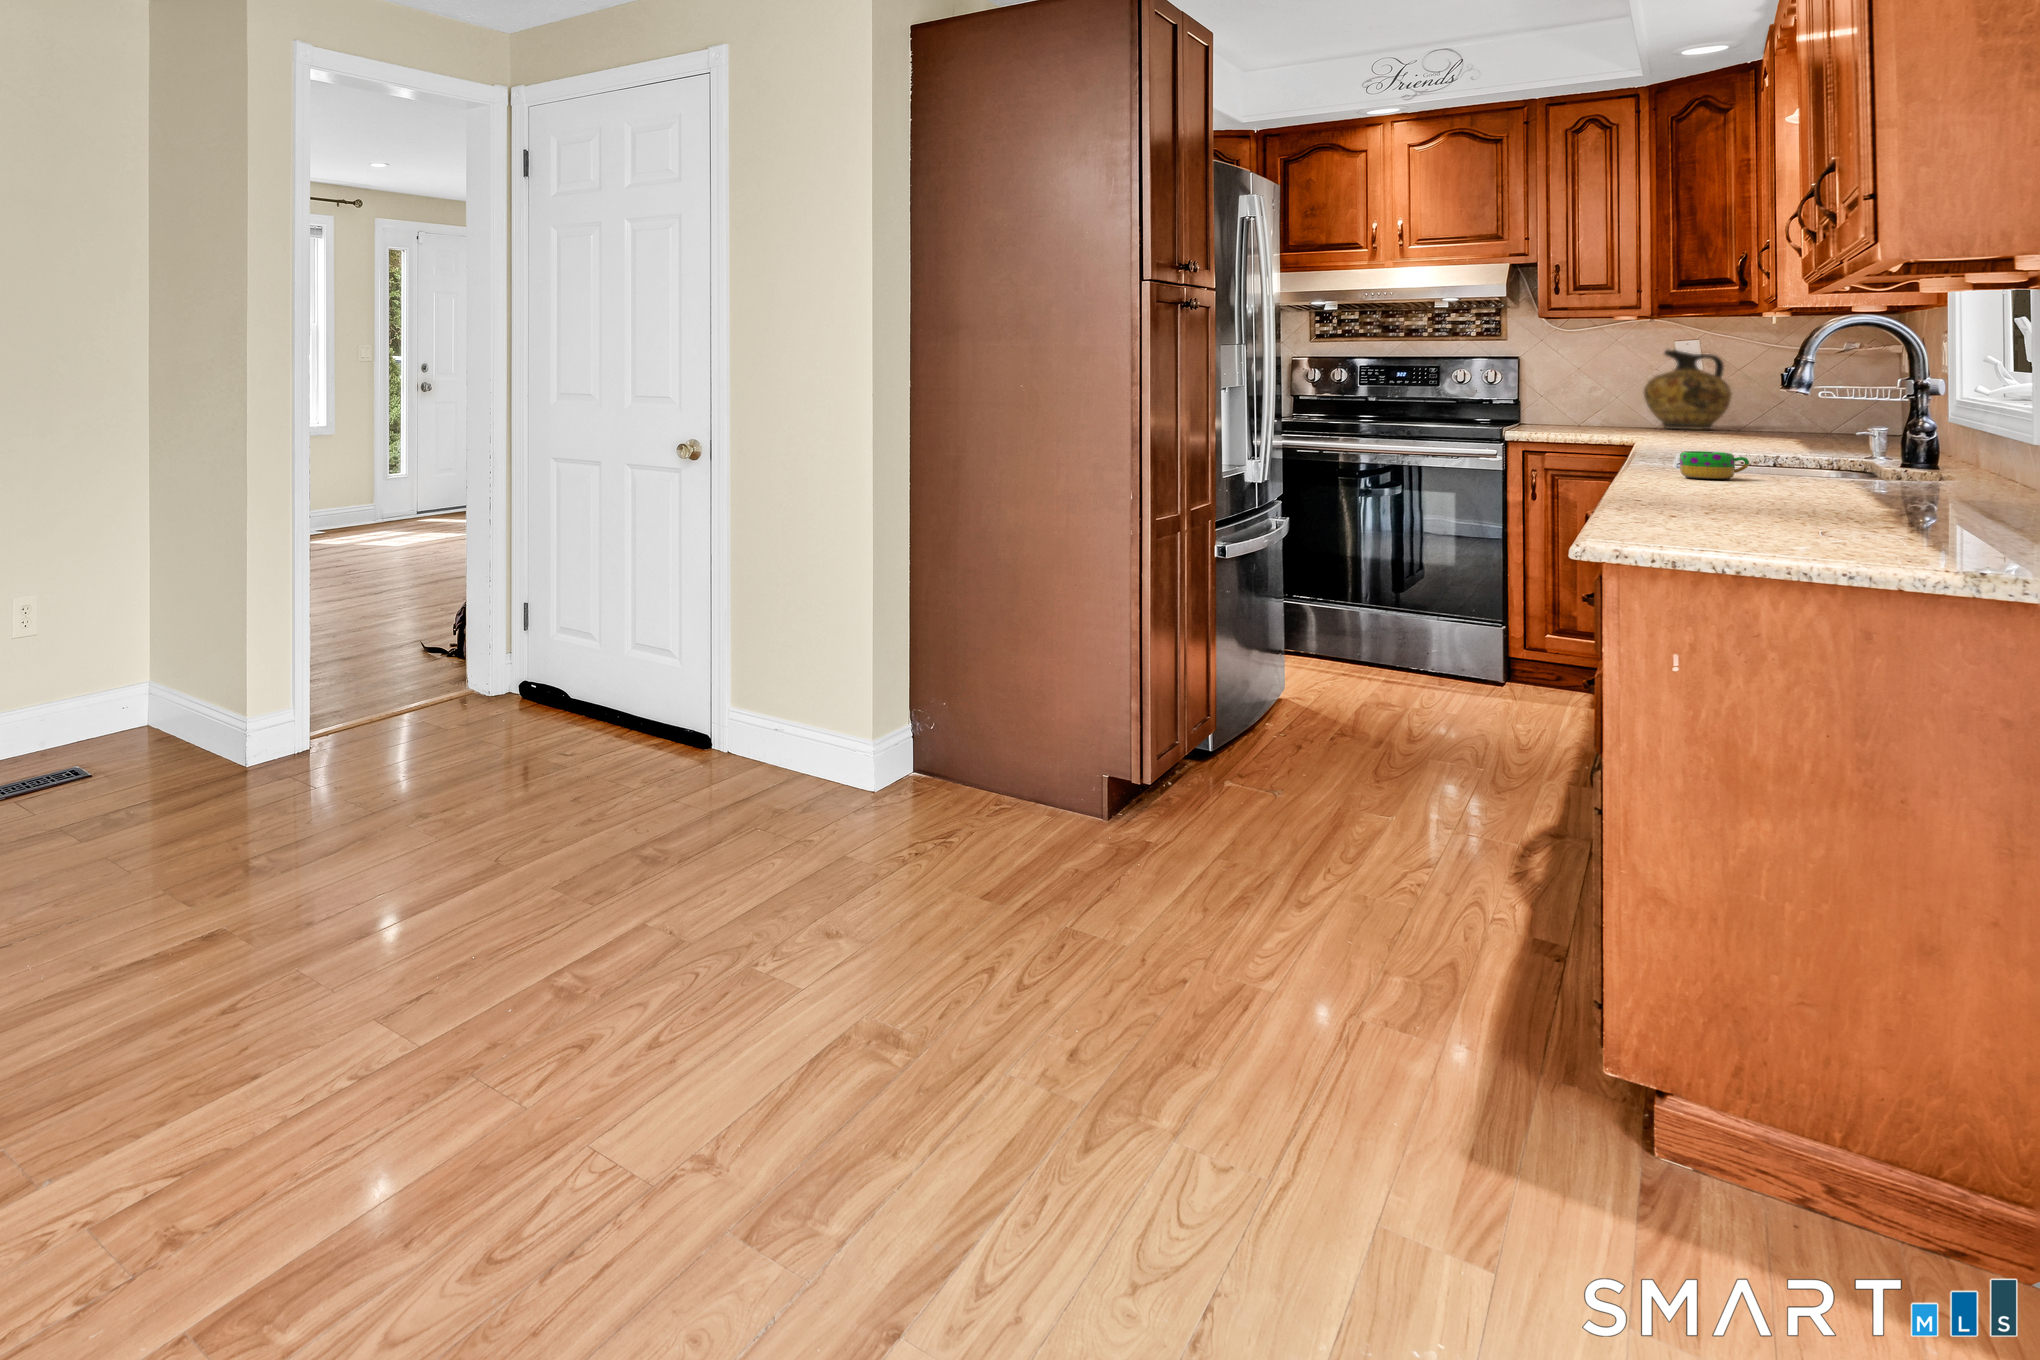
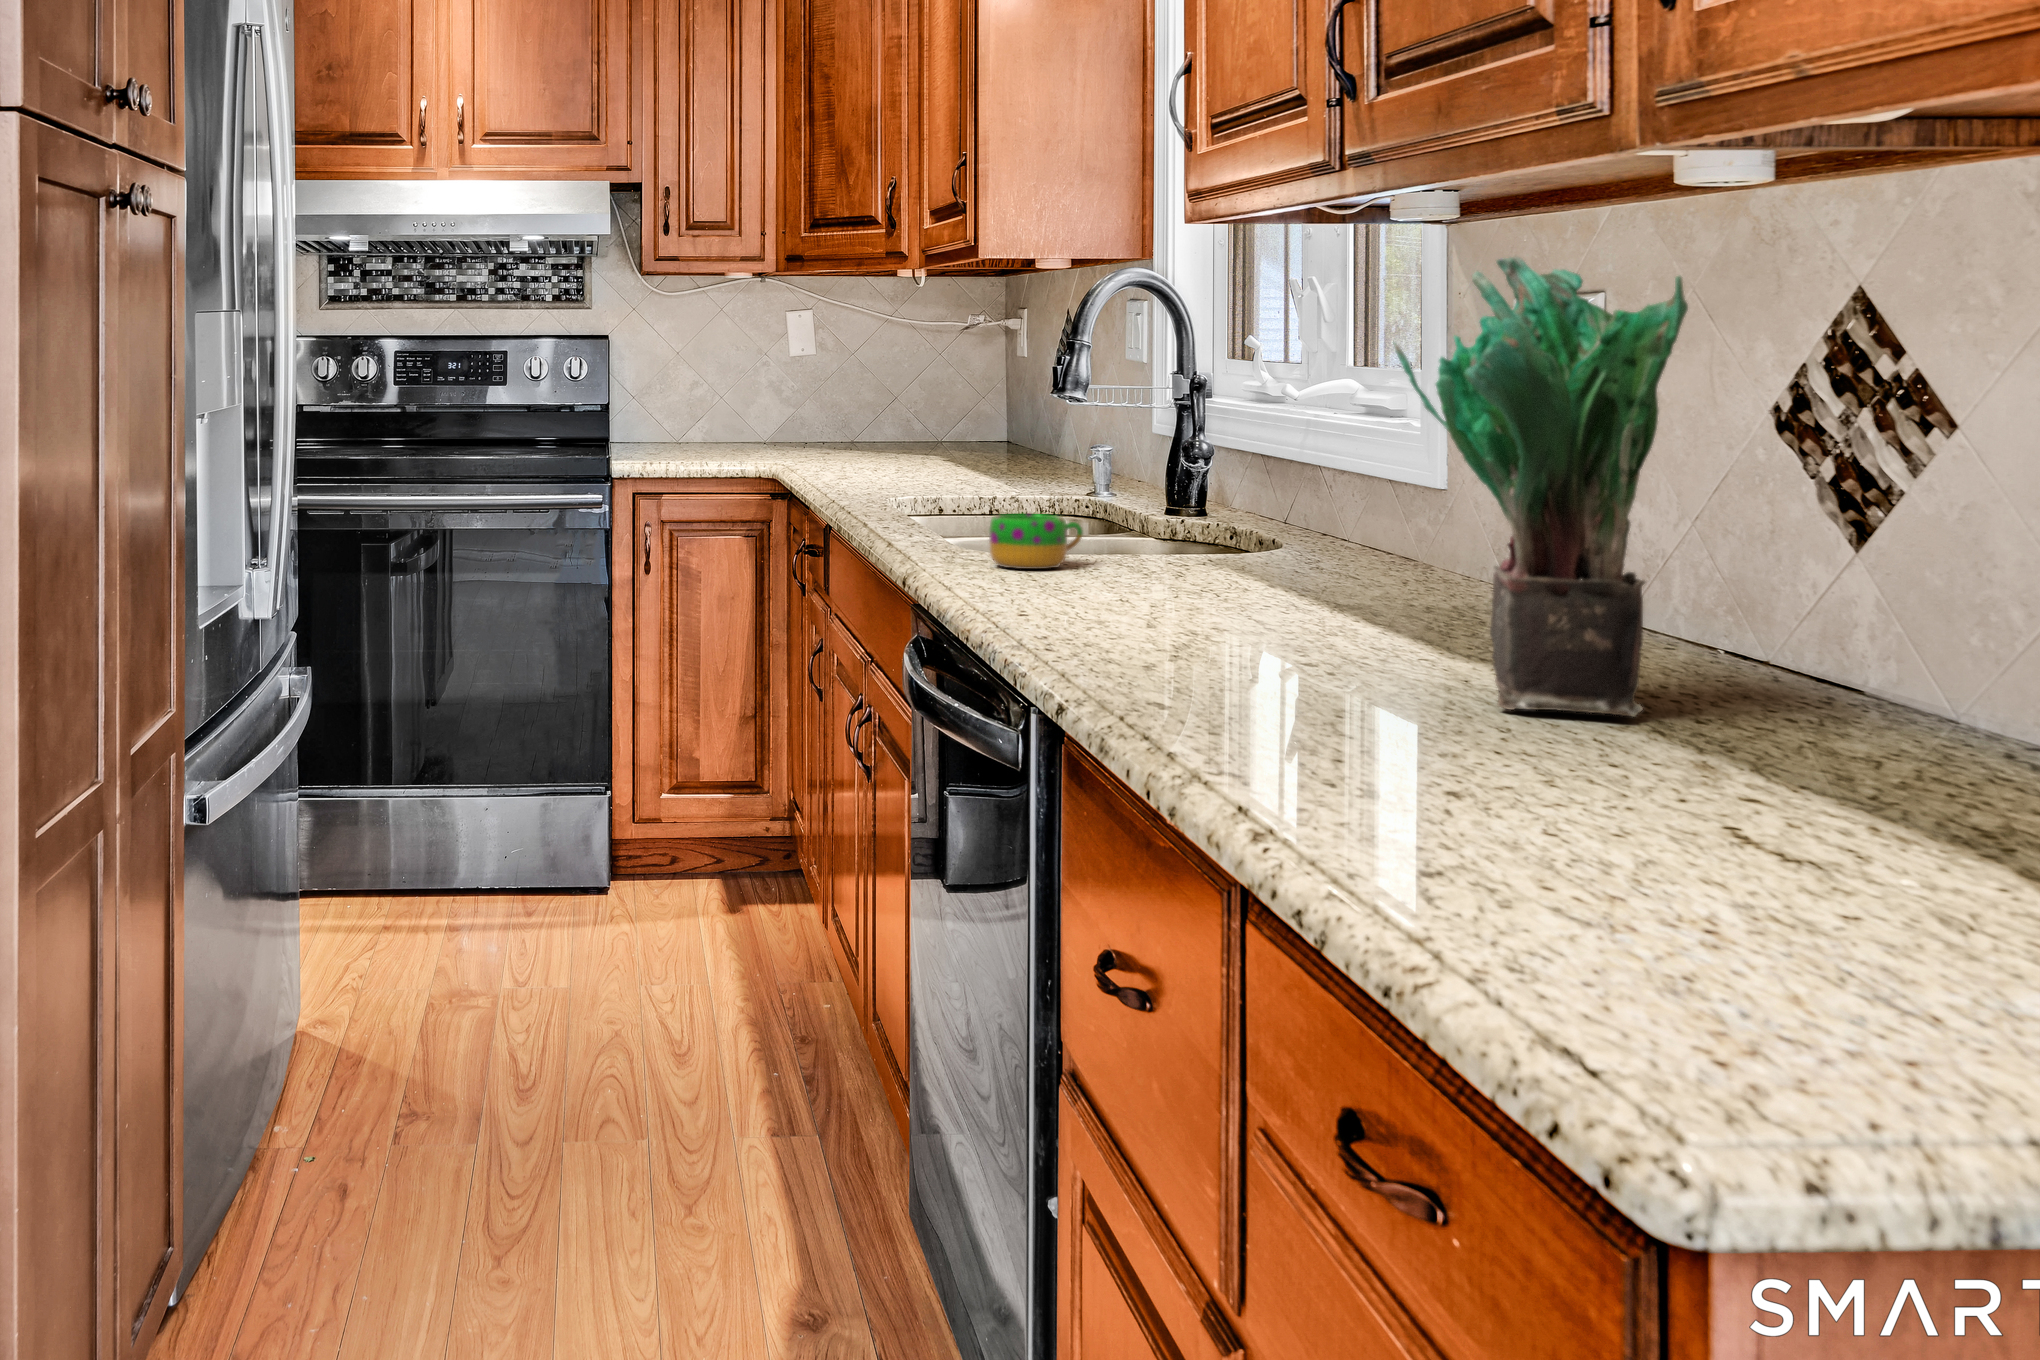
potted plant: none [1782,323,1947,527] -> present [1394,257,1688,717]
ceramic jug: present [1644,350,1732,429] -> none [755,324,852,445]

